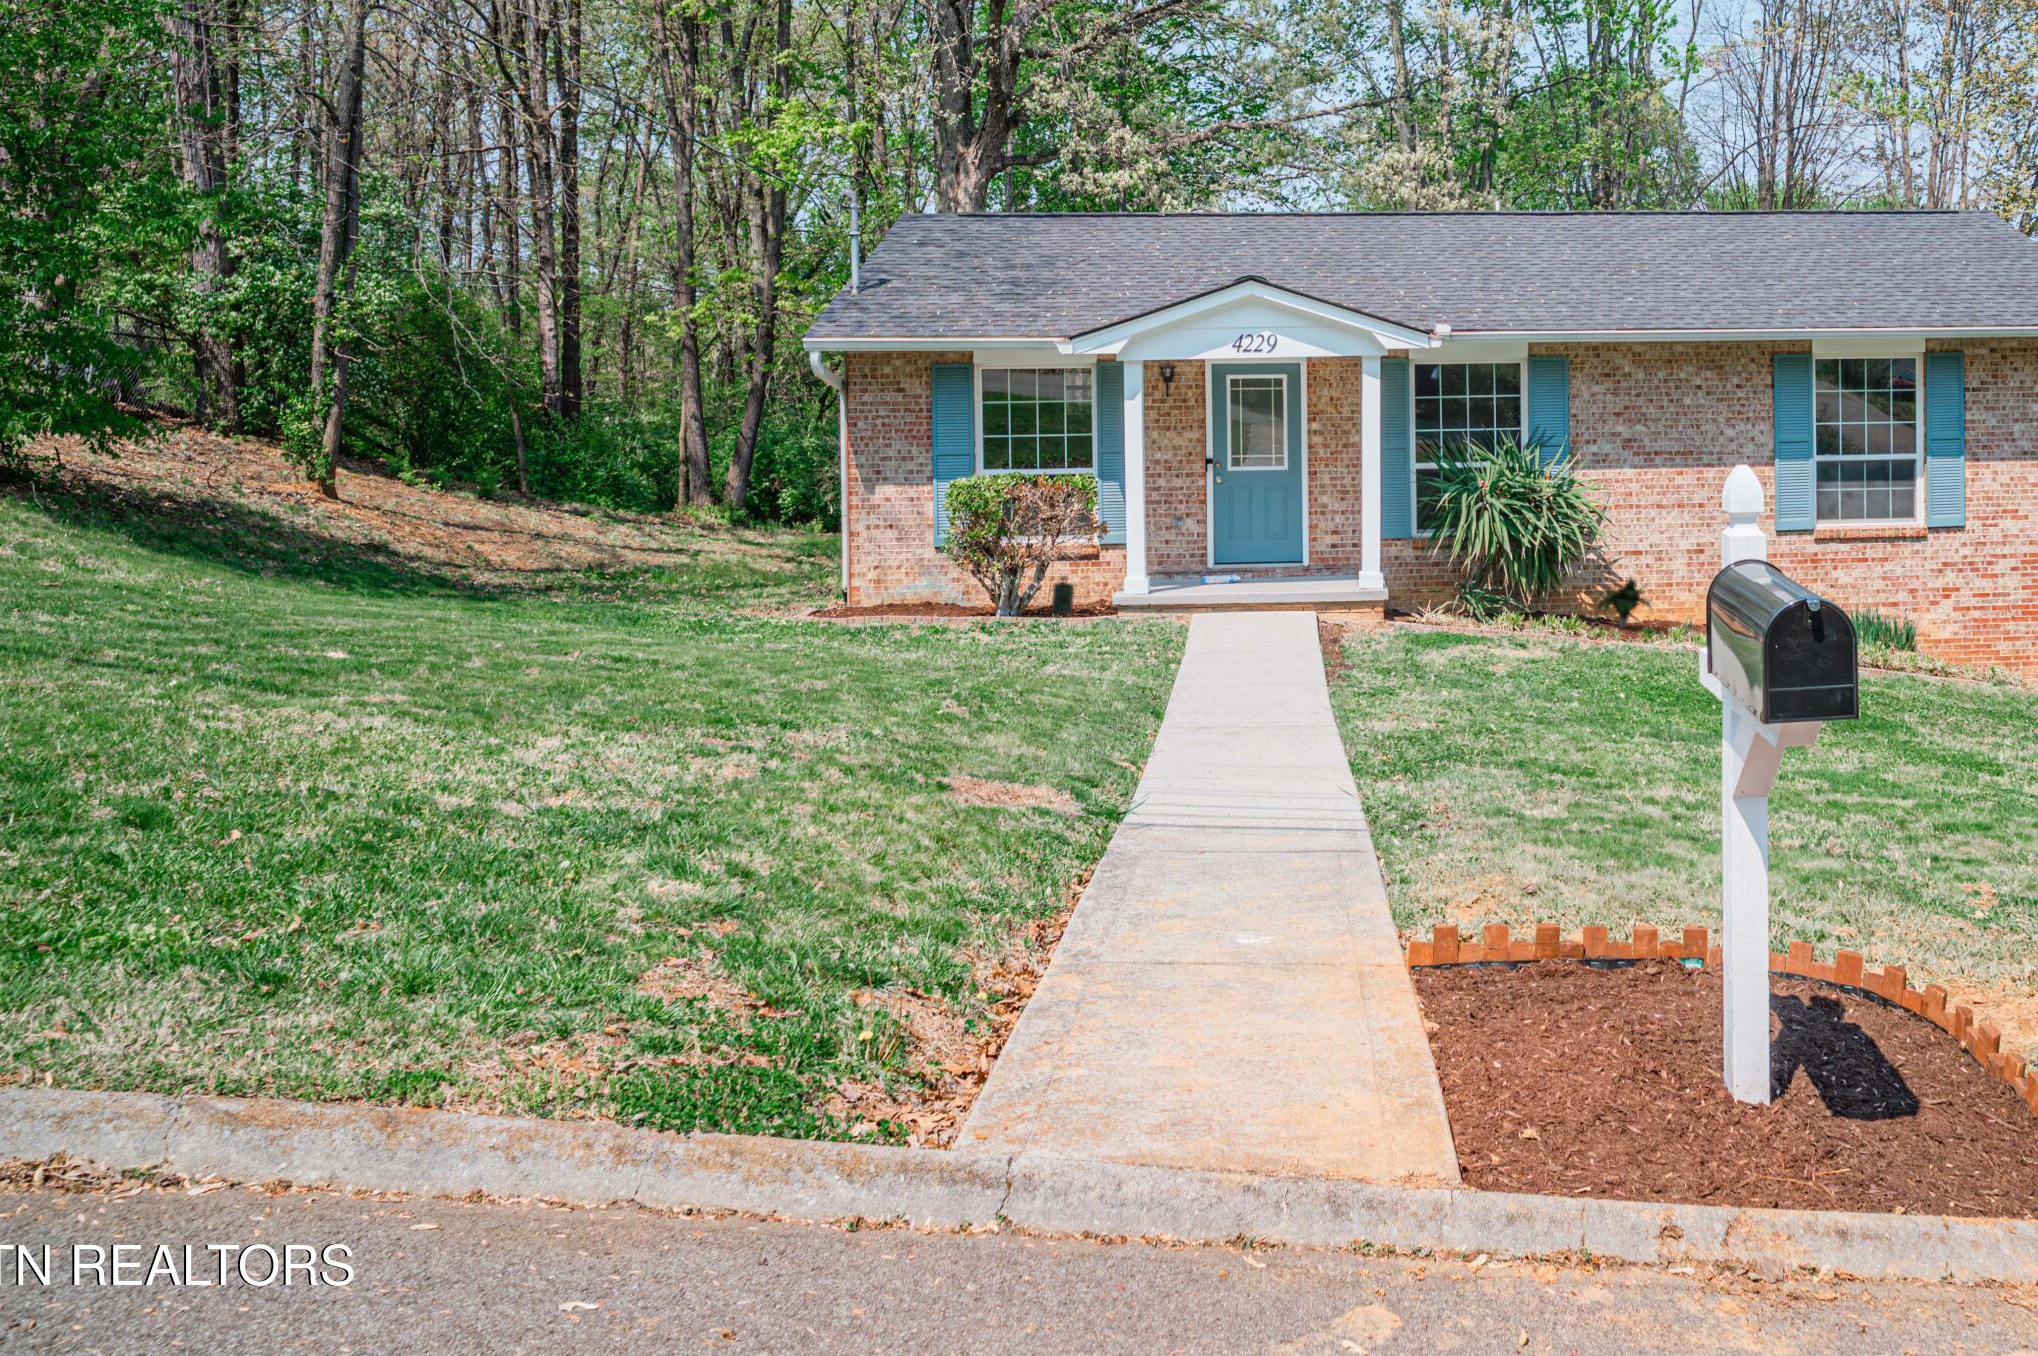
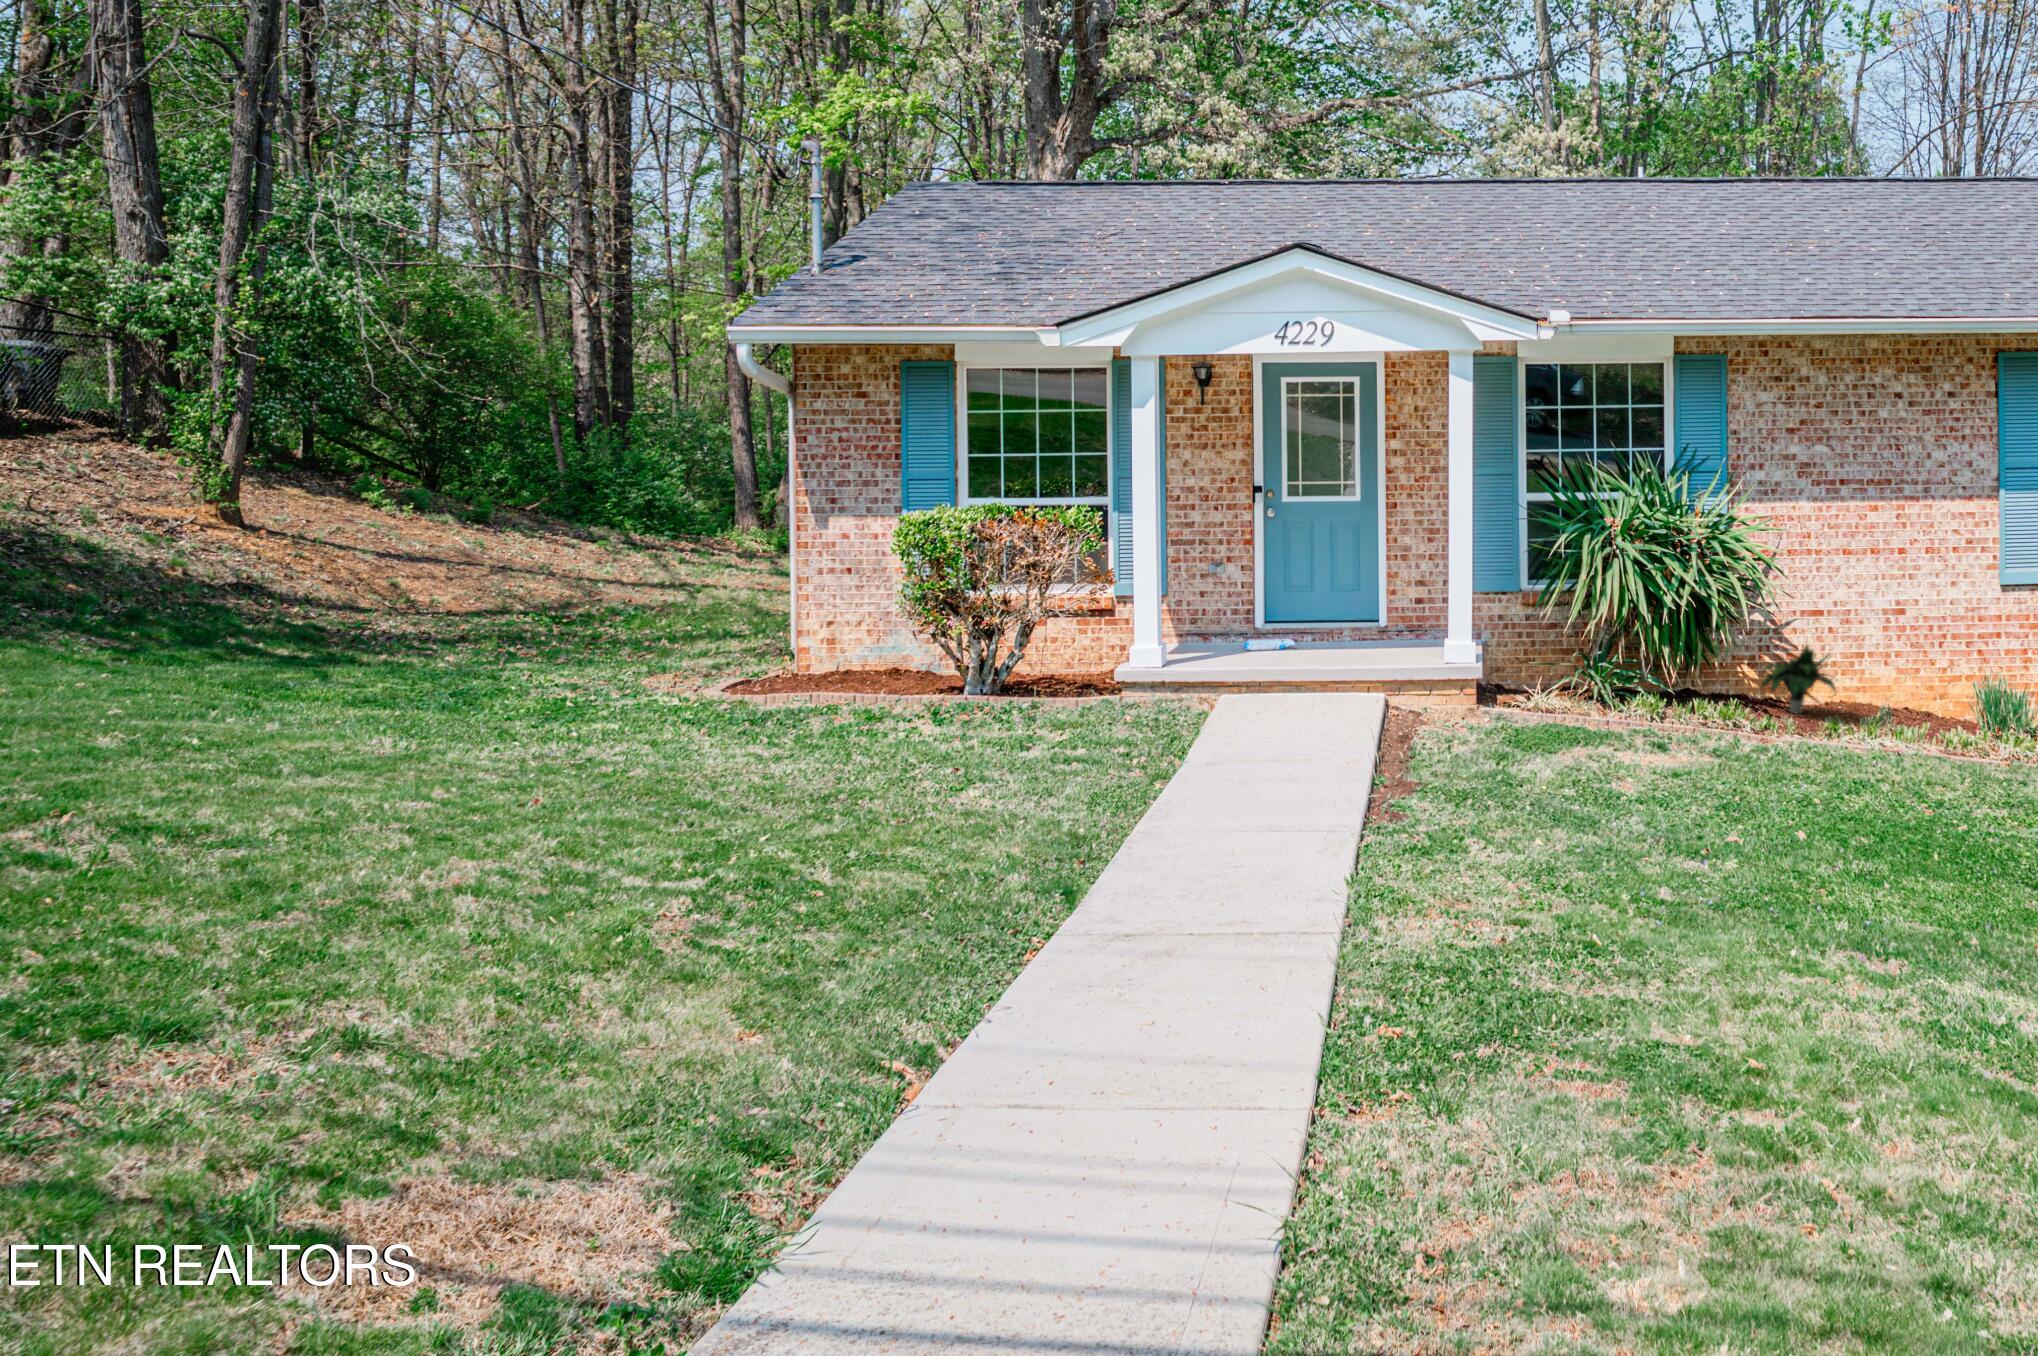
watering can: present [1052,576,1074,614] -> none [1046,636,1077,686]

